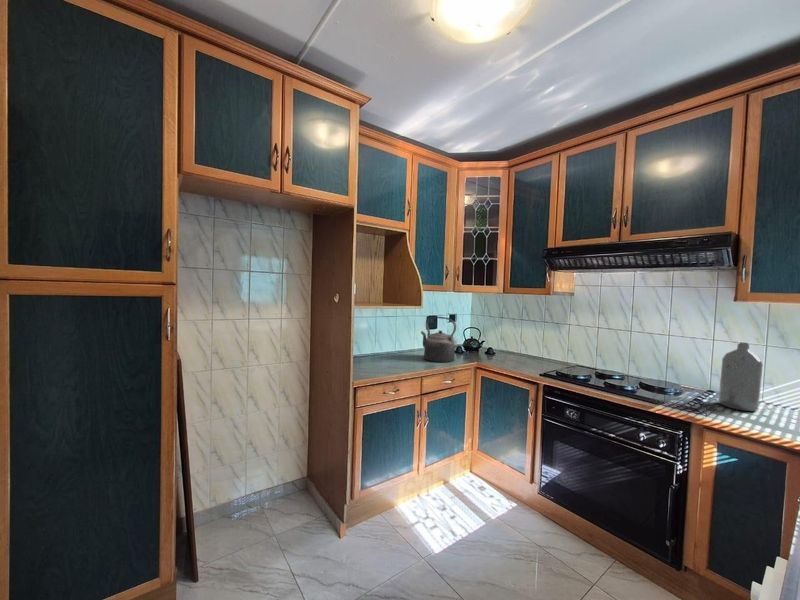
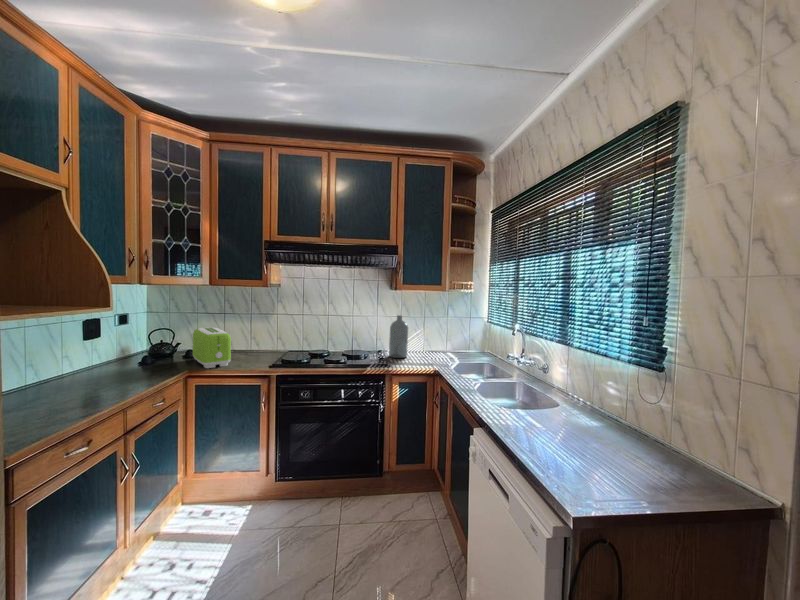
kettle: present [421,317,456,362] -> none [87,321,157,385]
toaster: none [488,330,513,366] -> present [193,327,231,368]

